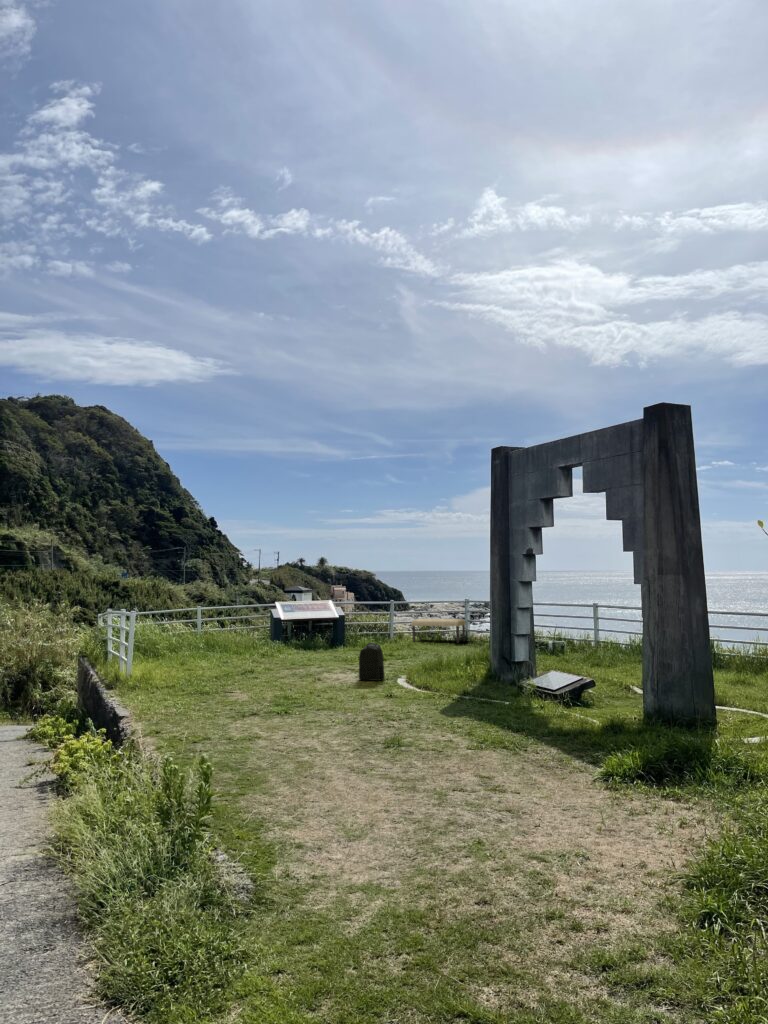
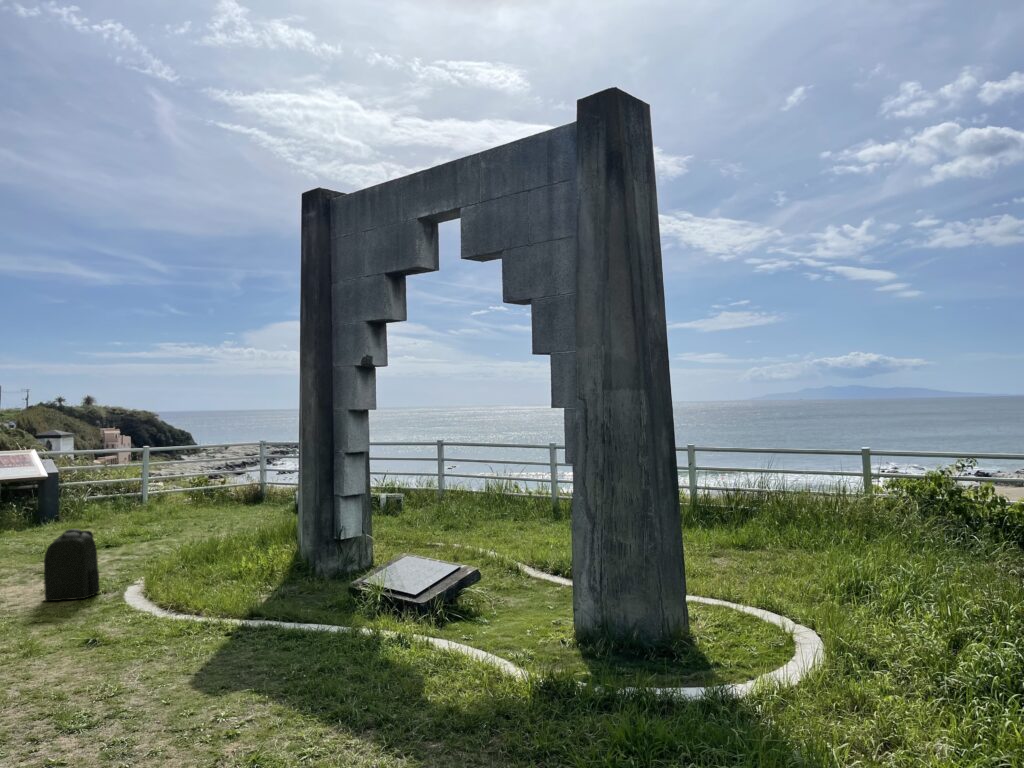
bench: present [412,619,465,643] -> none [178,468,260,505]

